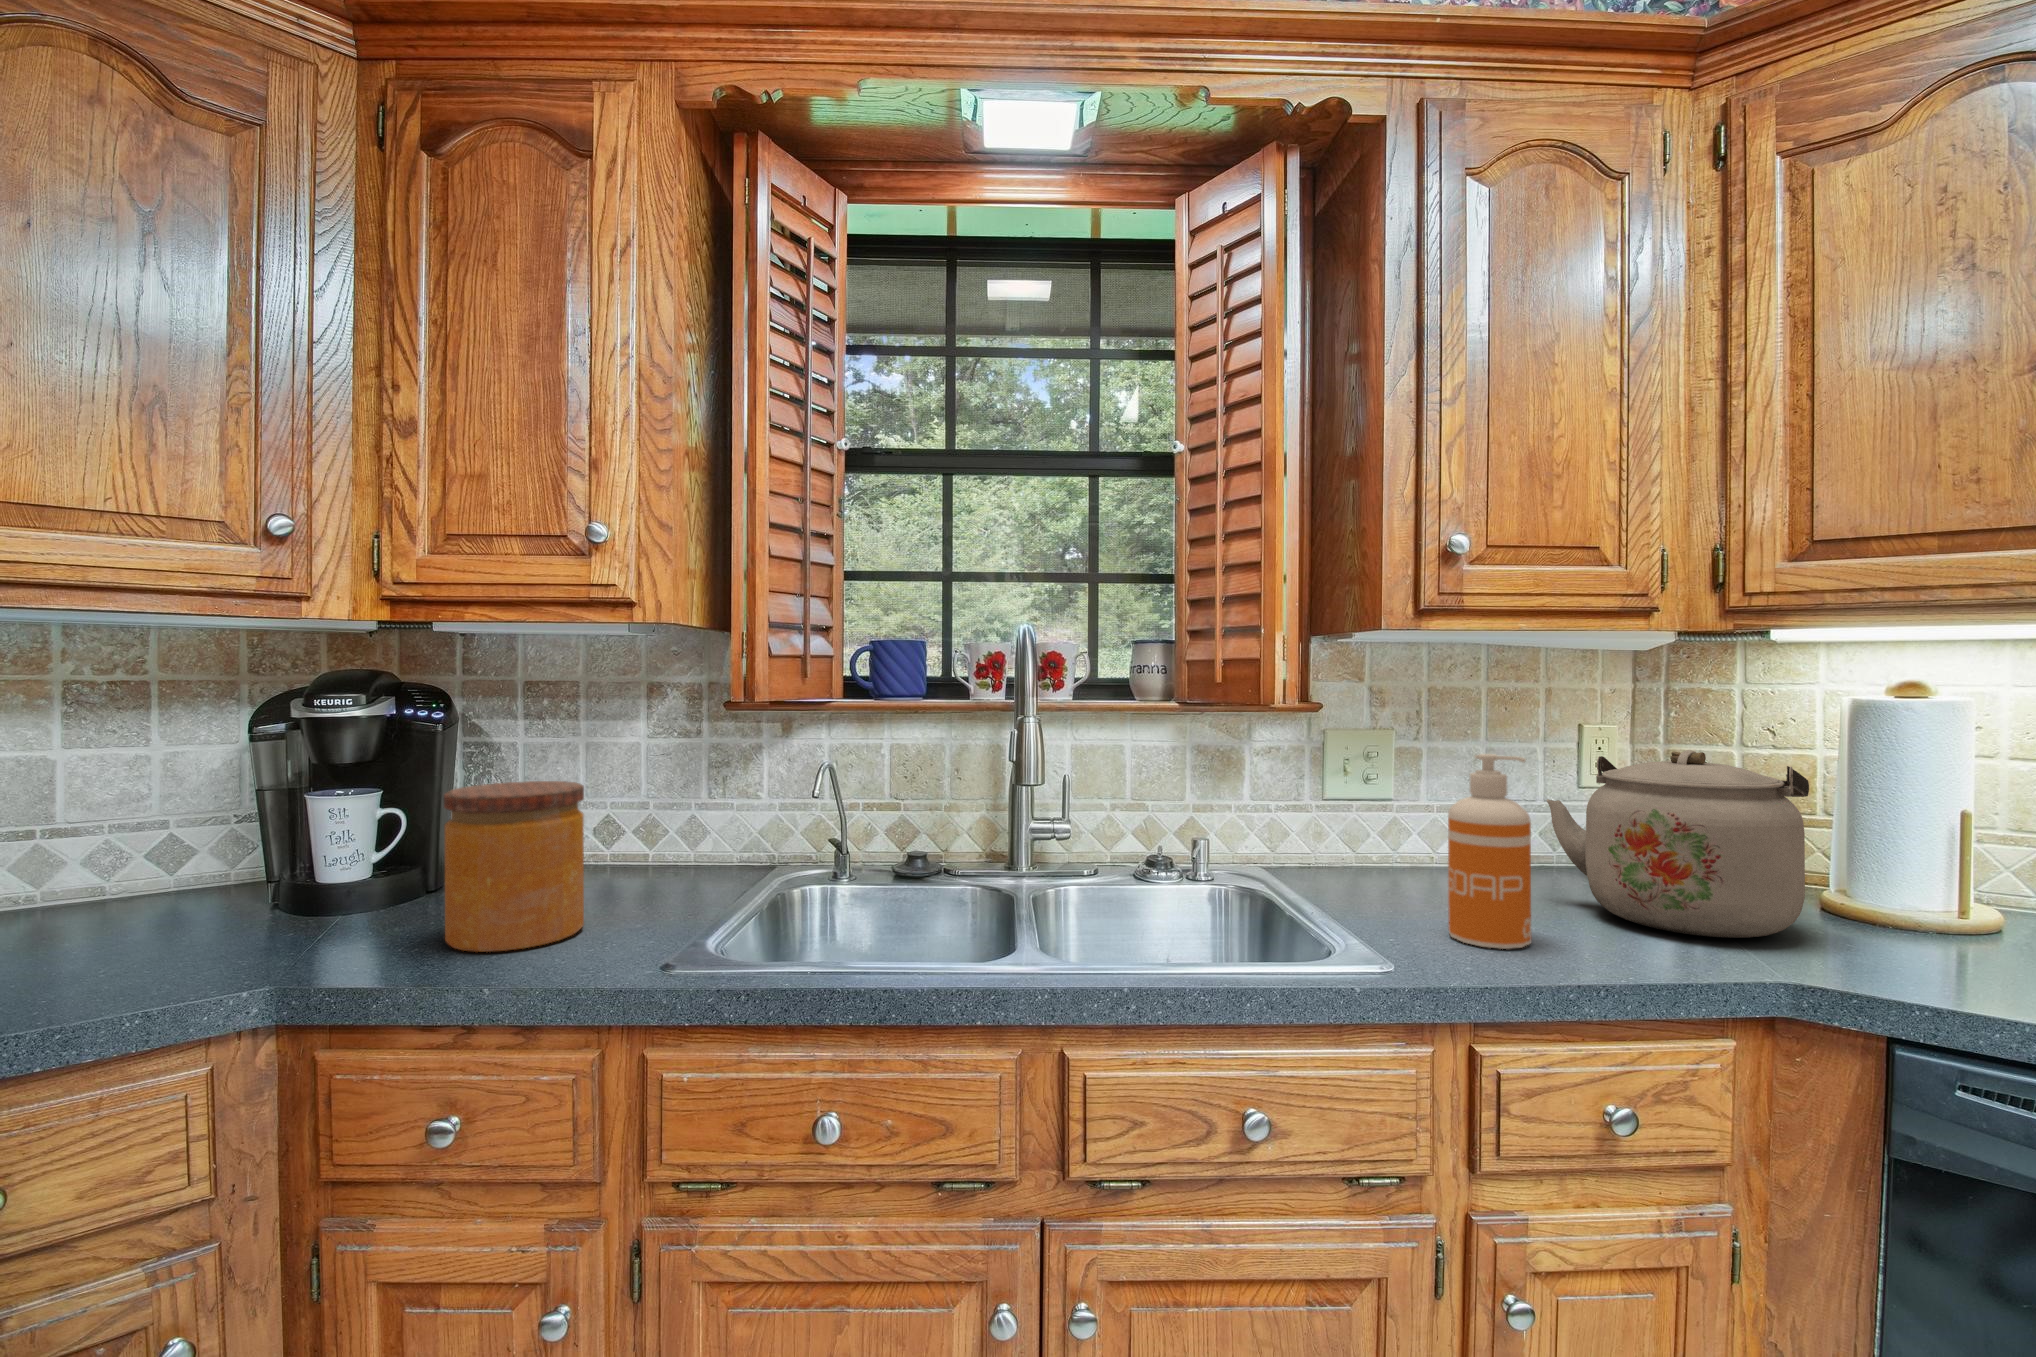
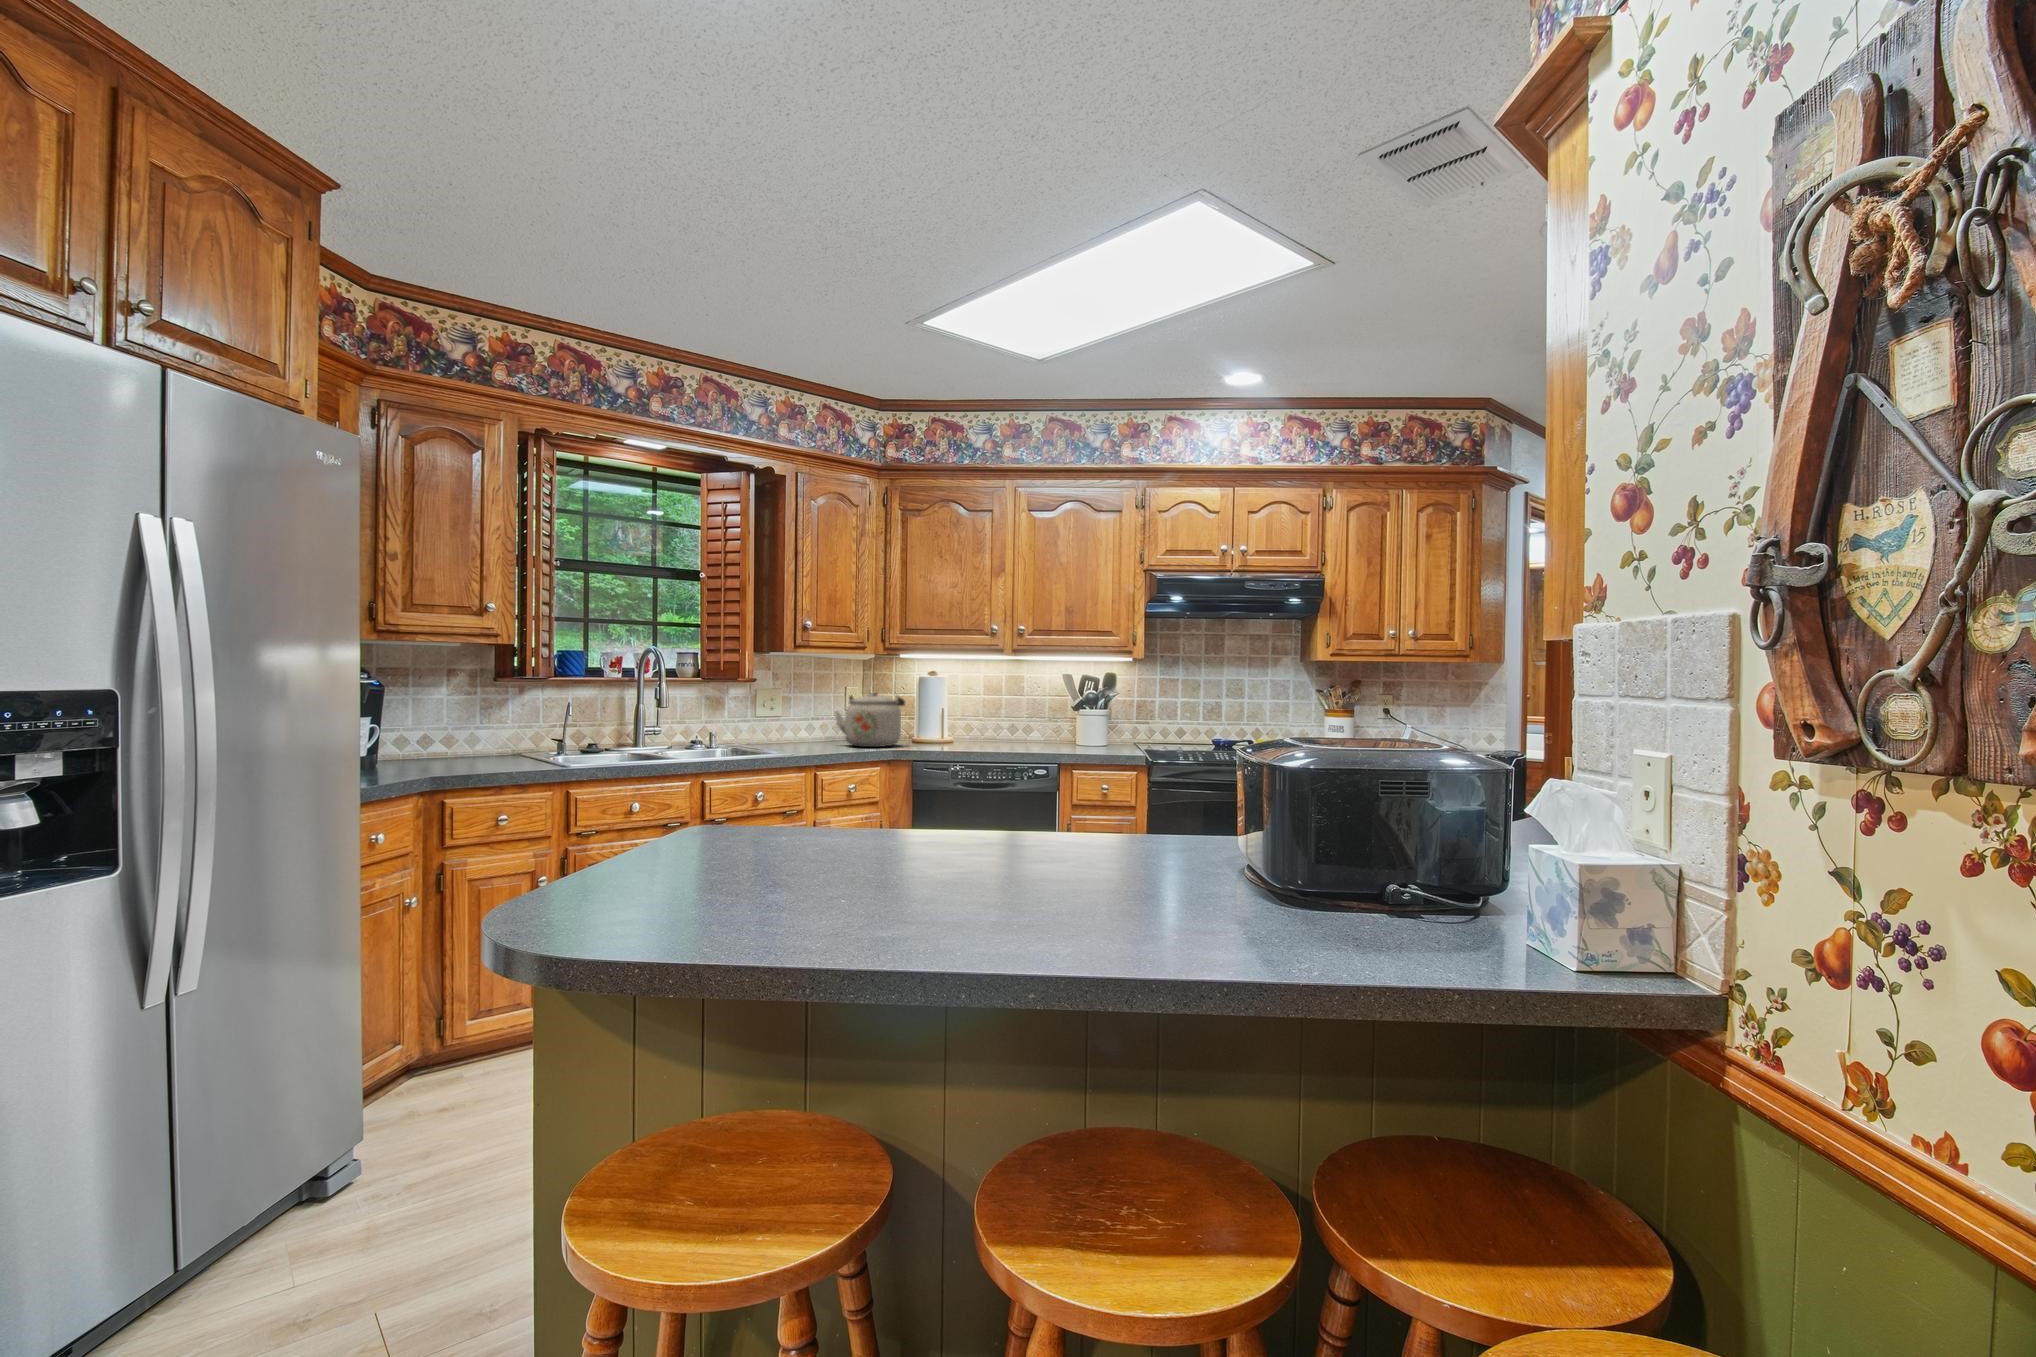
soap dispenser: present [1448,754,1531,949] -> none [805,693,828,751]
jar: present [444,781,584,952] -> none [441,709,496,770]

